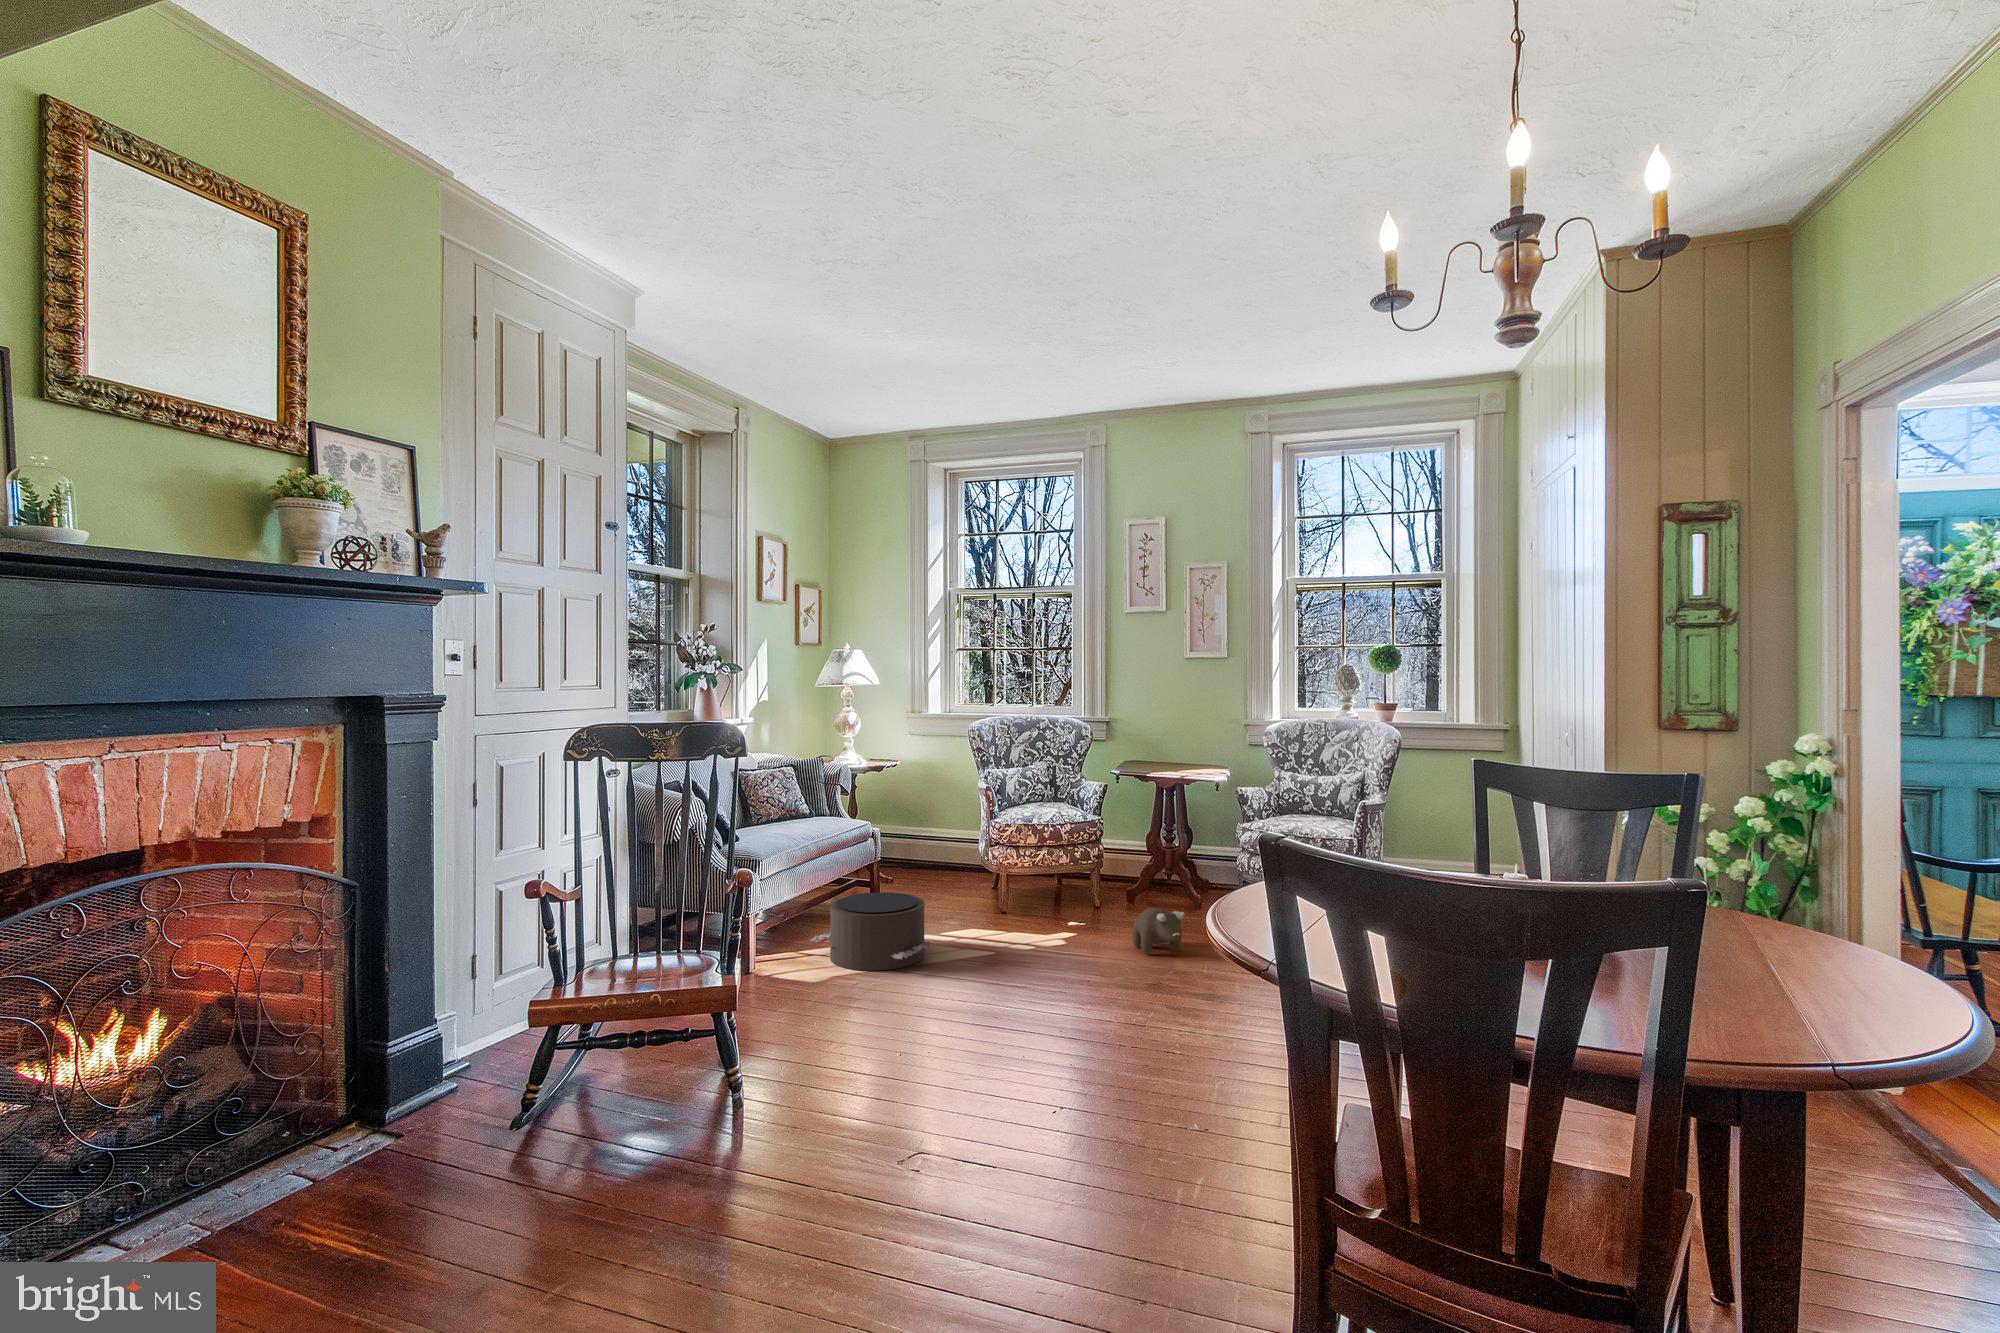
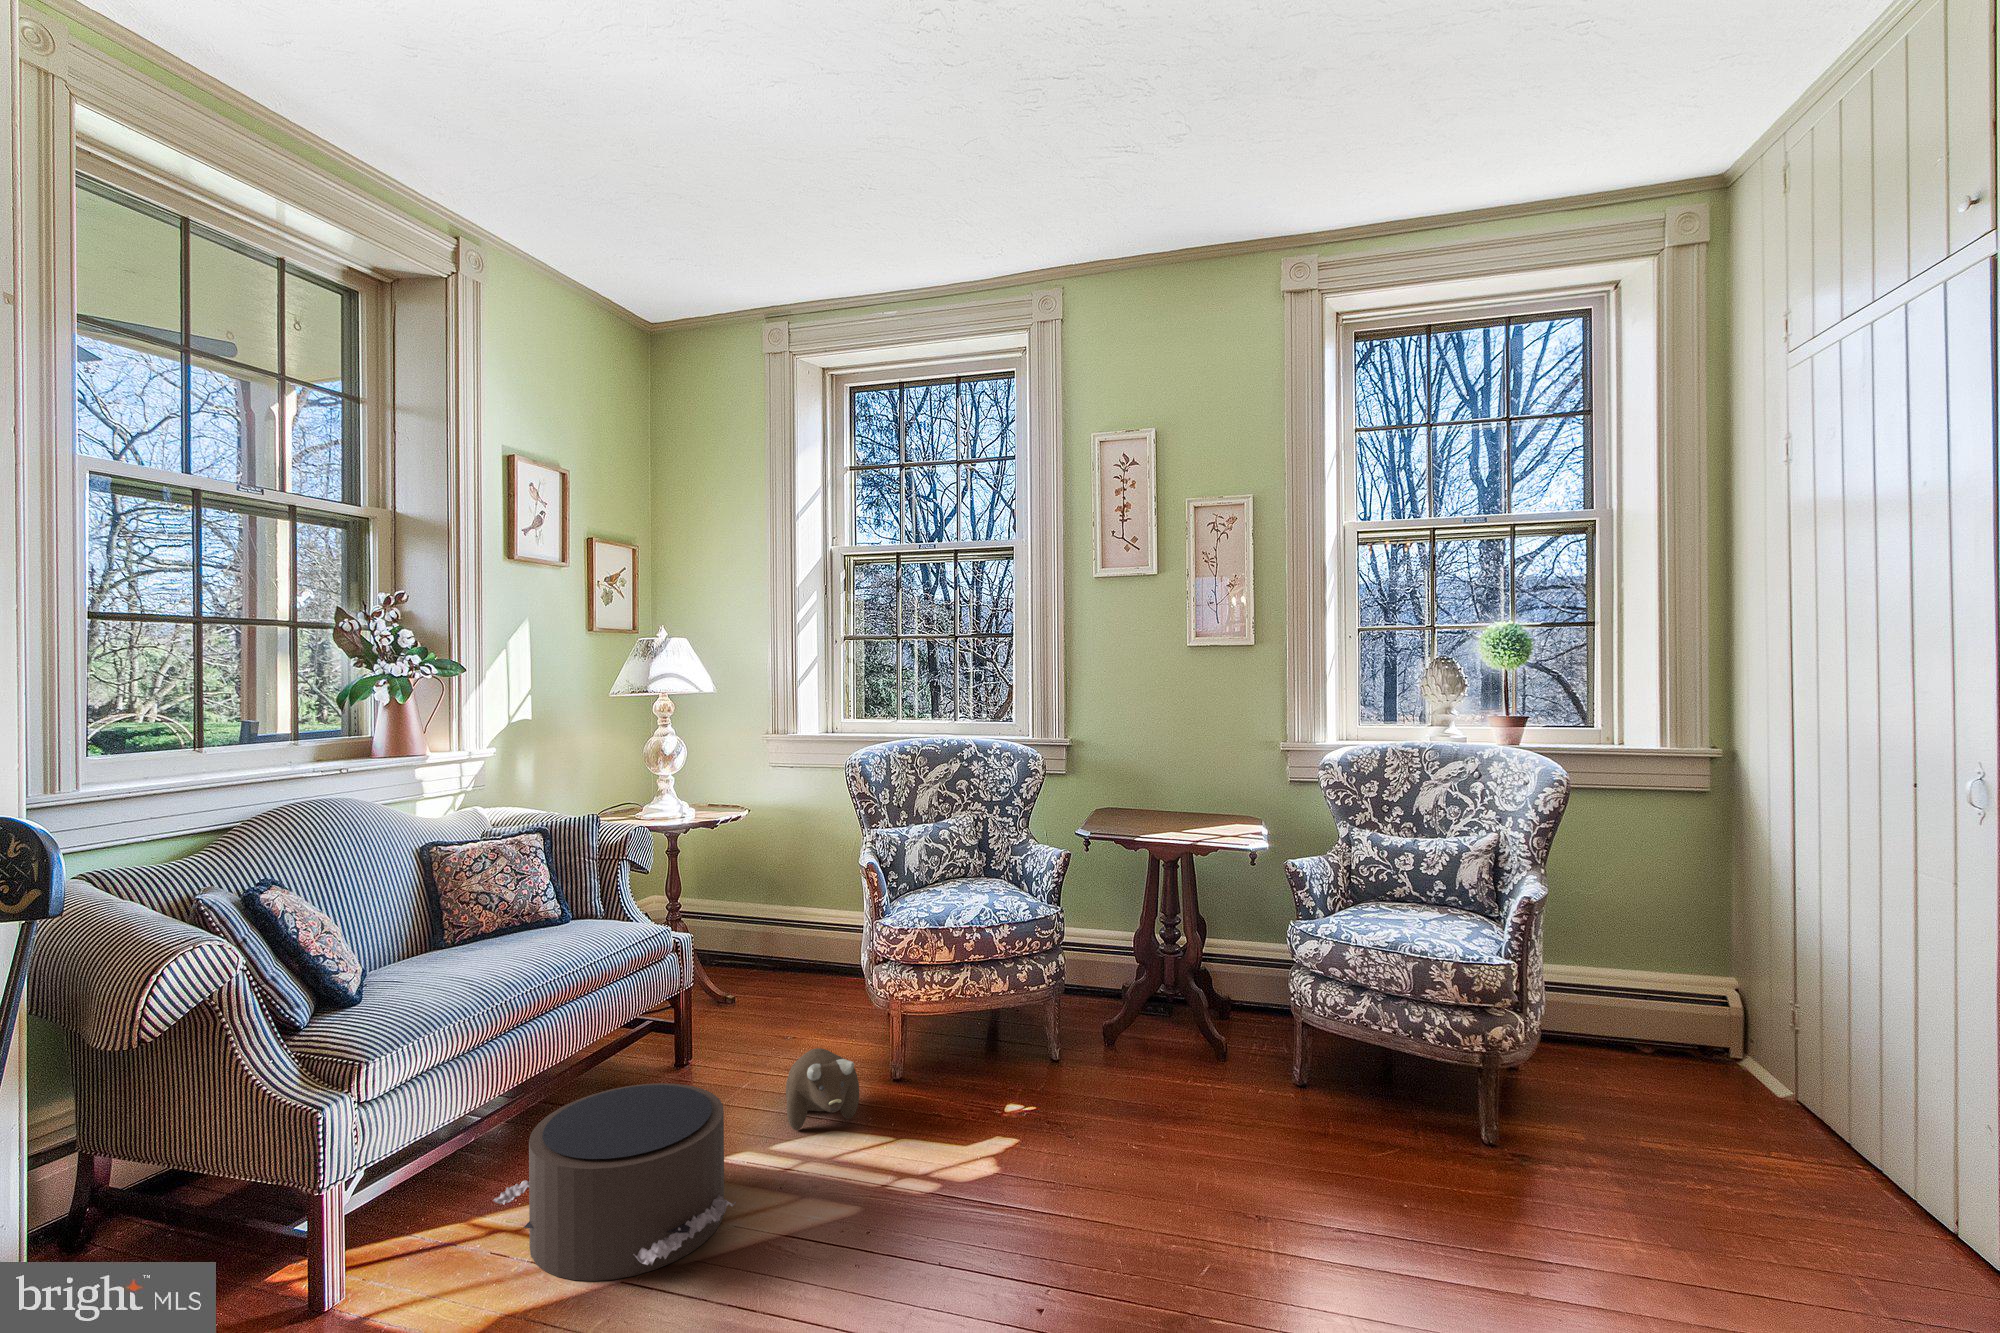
plush toy: present [1132,907,1185,954] -> present [786,1048,859,1130]

